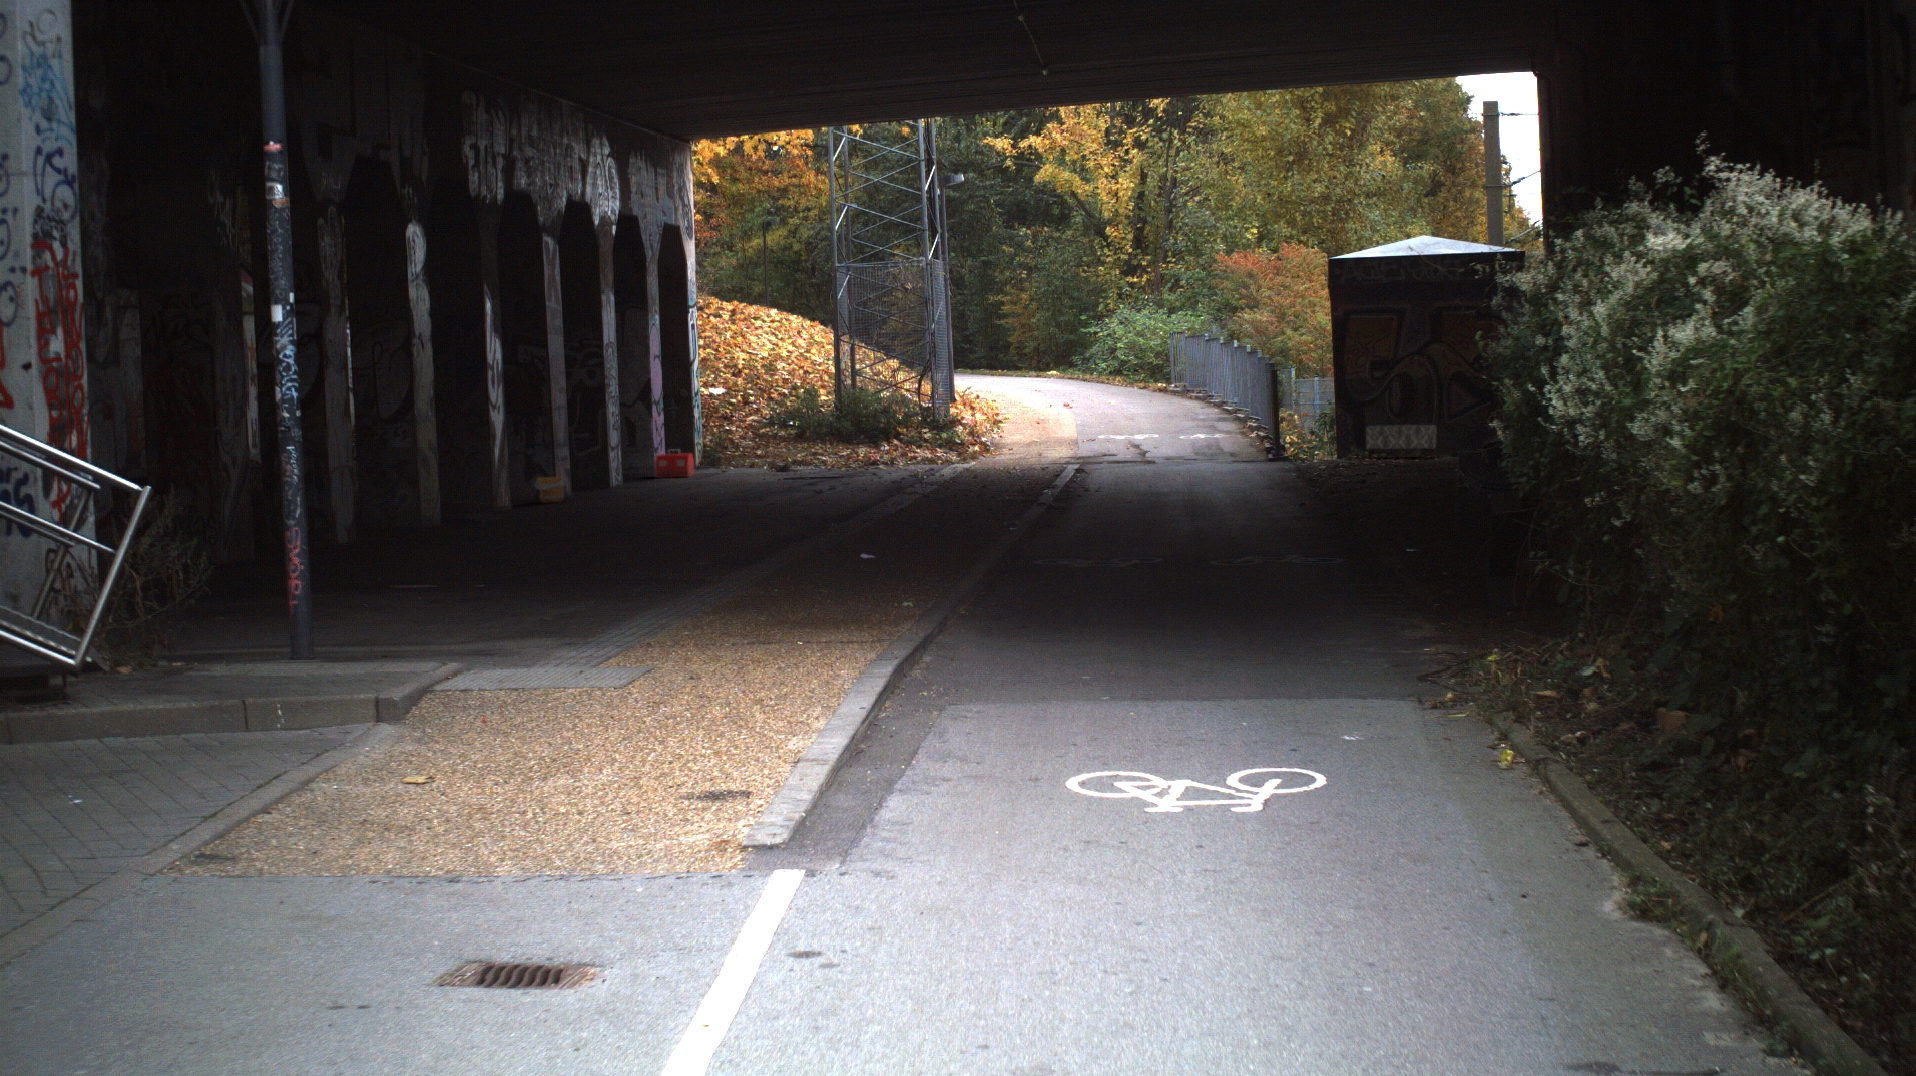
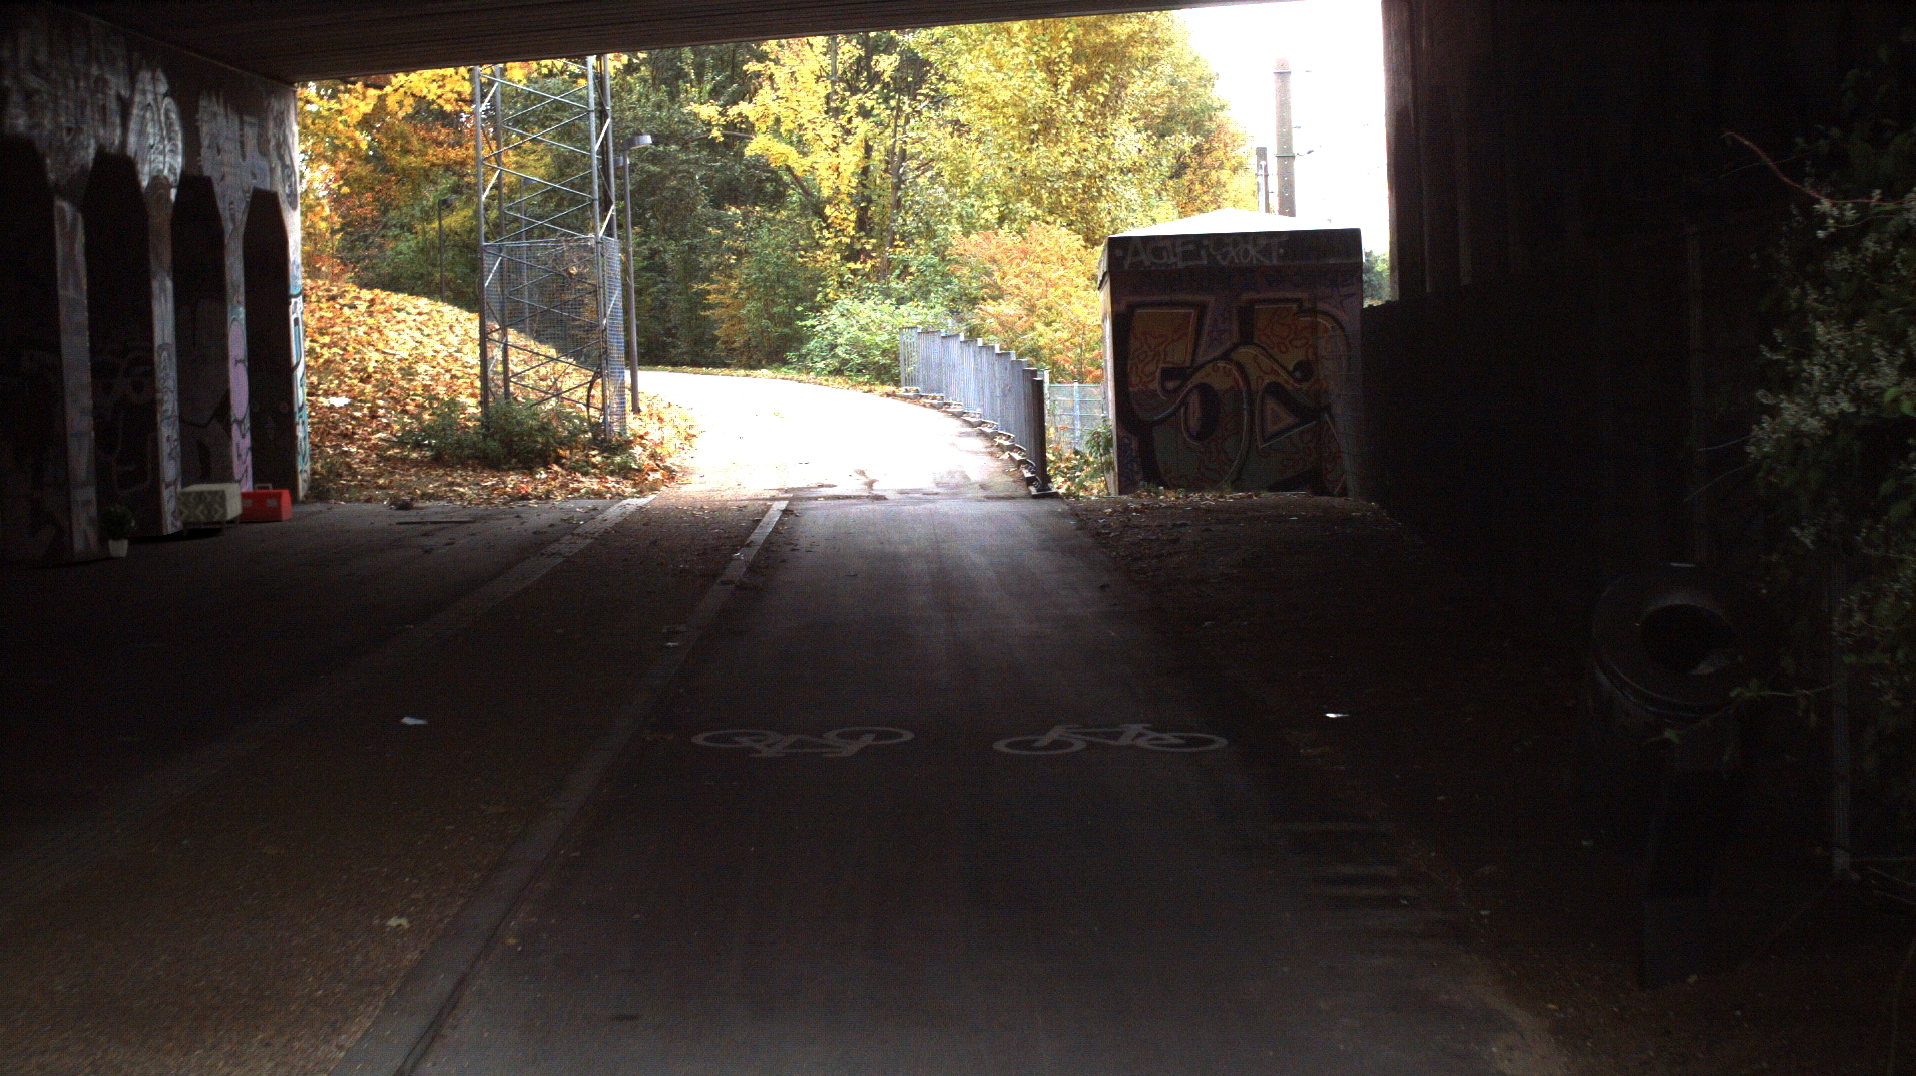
bench: present [1366,425,1437,458] -> present [177,483,242,536]
potted plant: none [566,458,593,497] -> present [98,504,136,557]
bucket: present [535,477,564,502] -> none [48,530,92,567]

